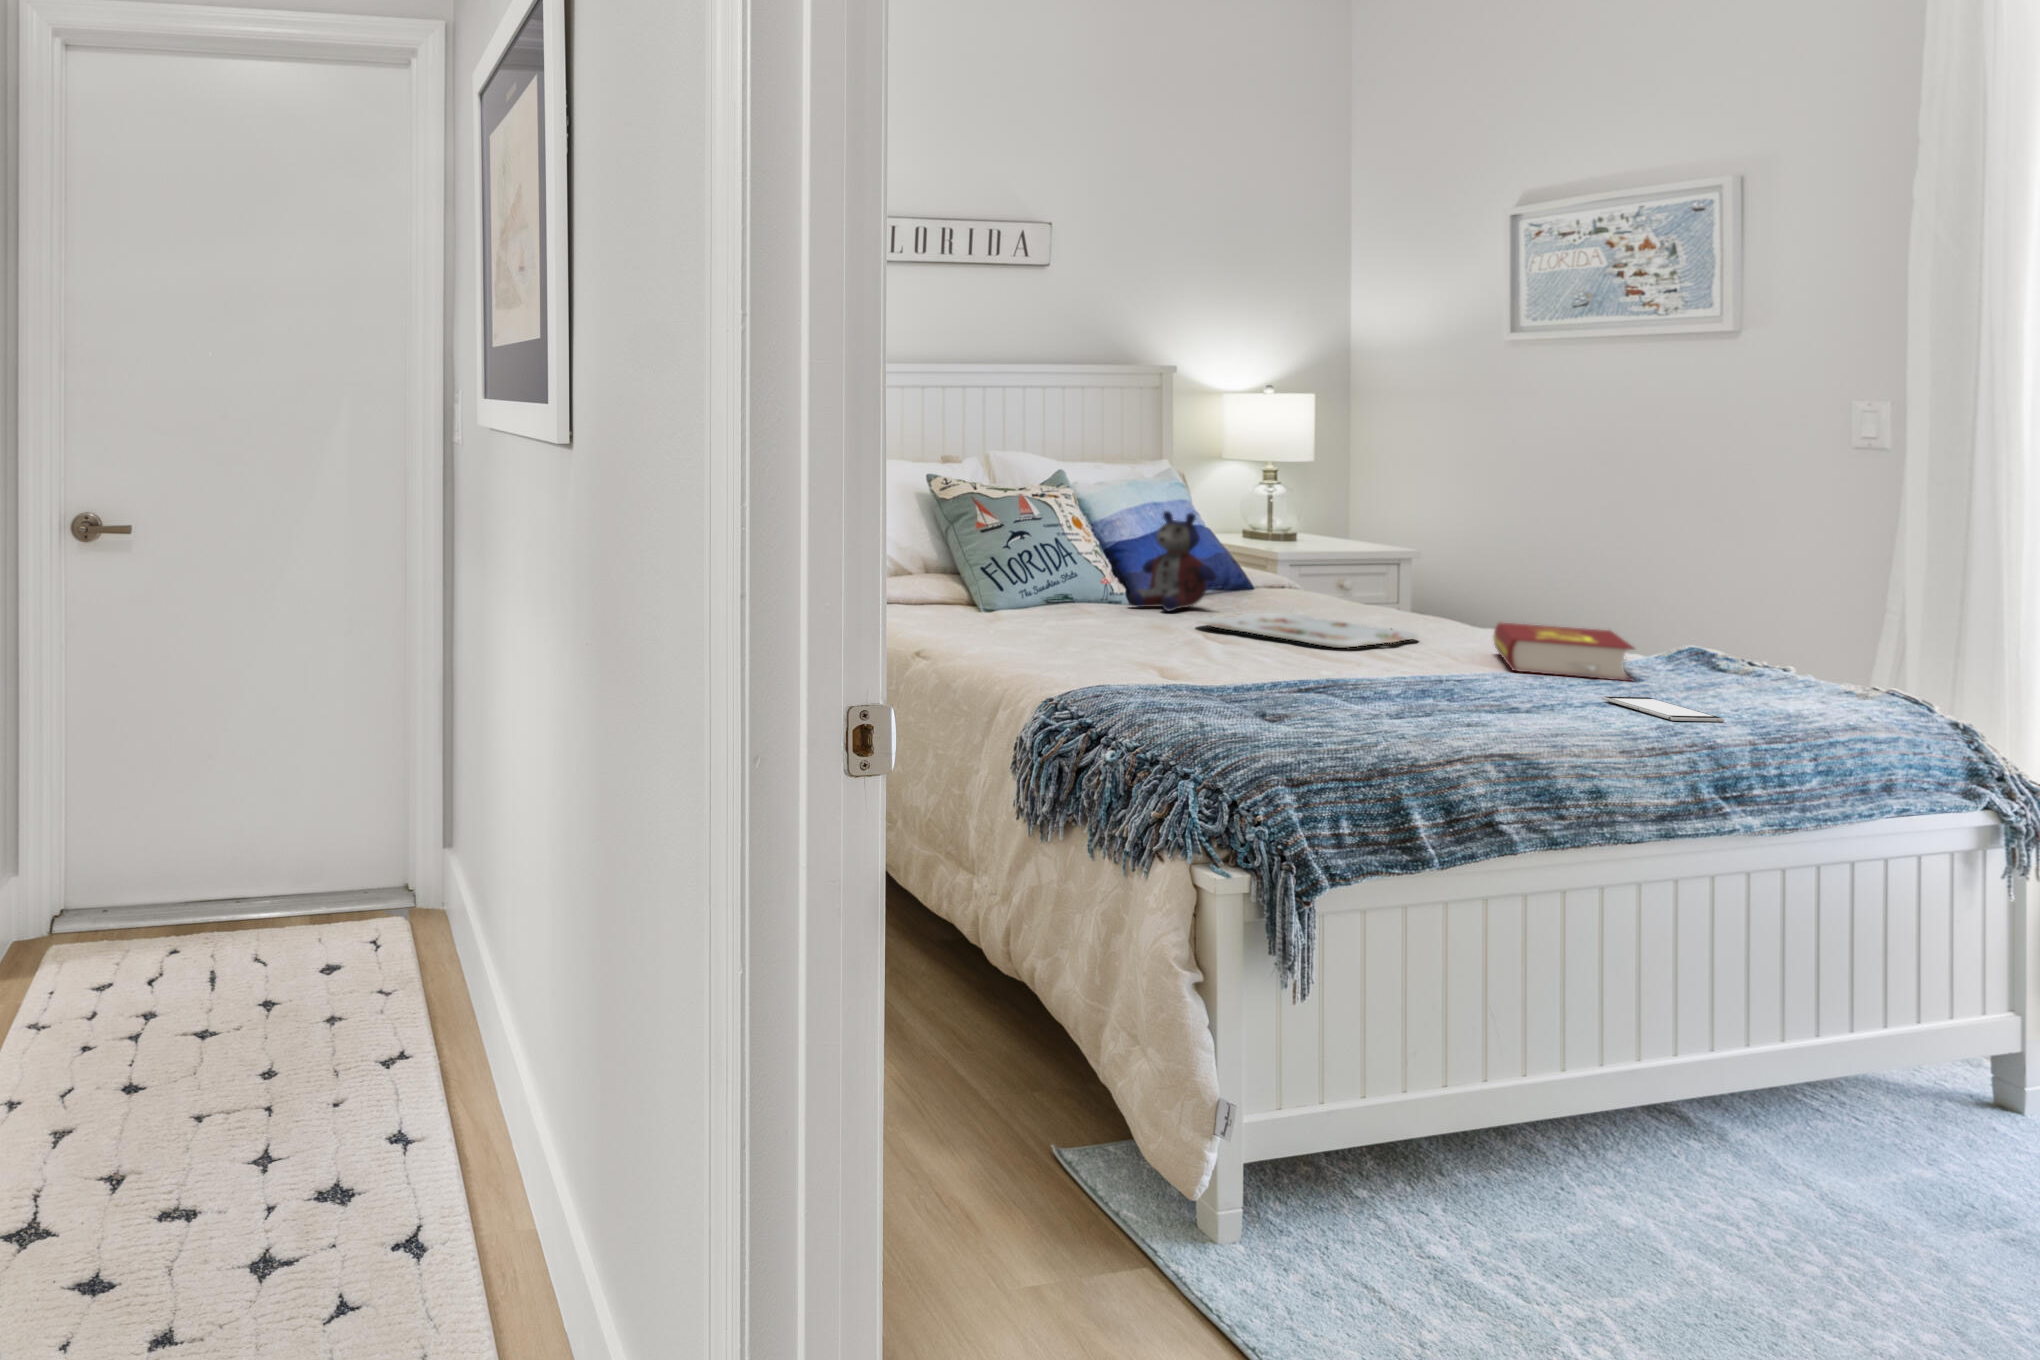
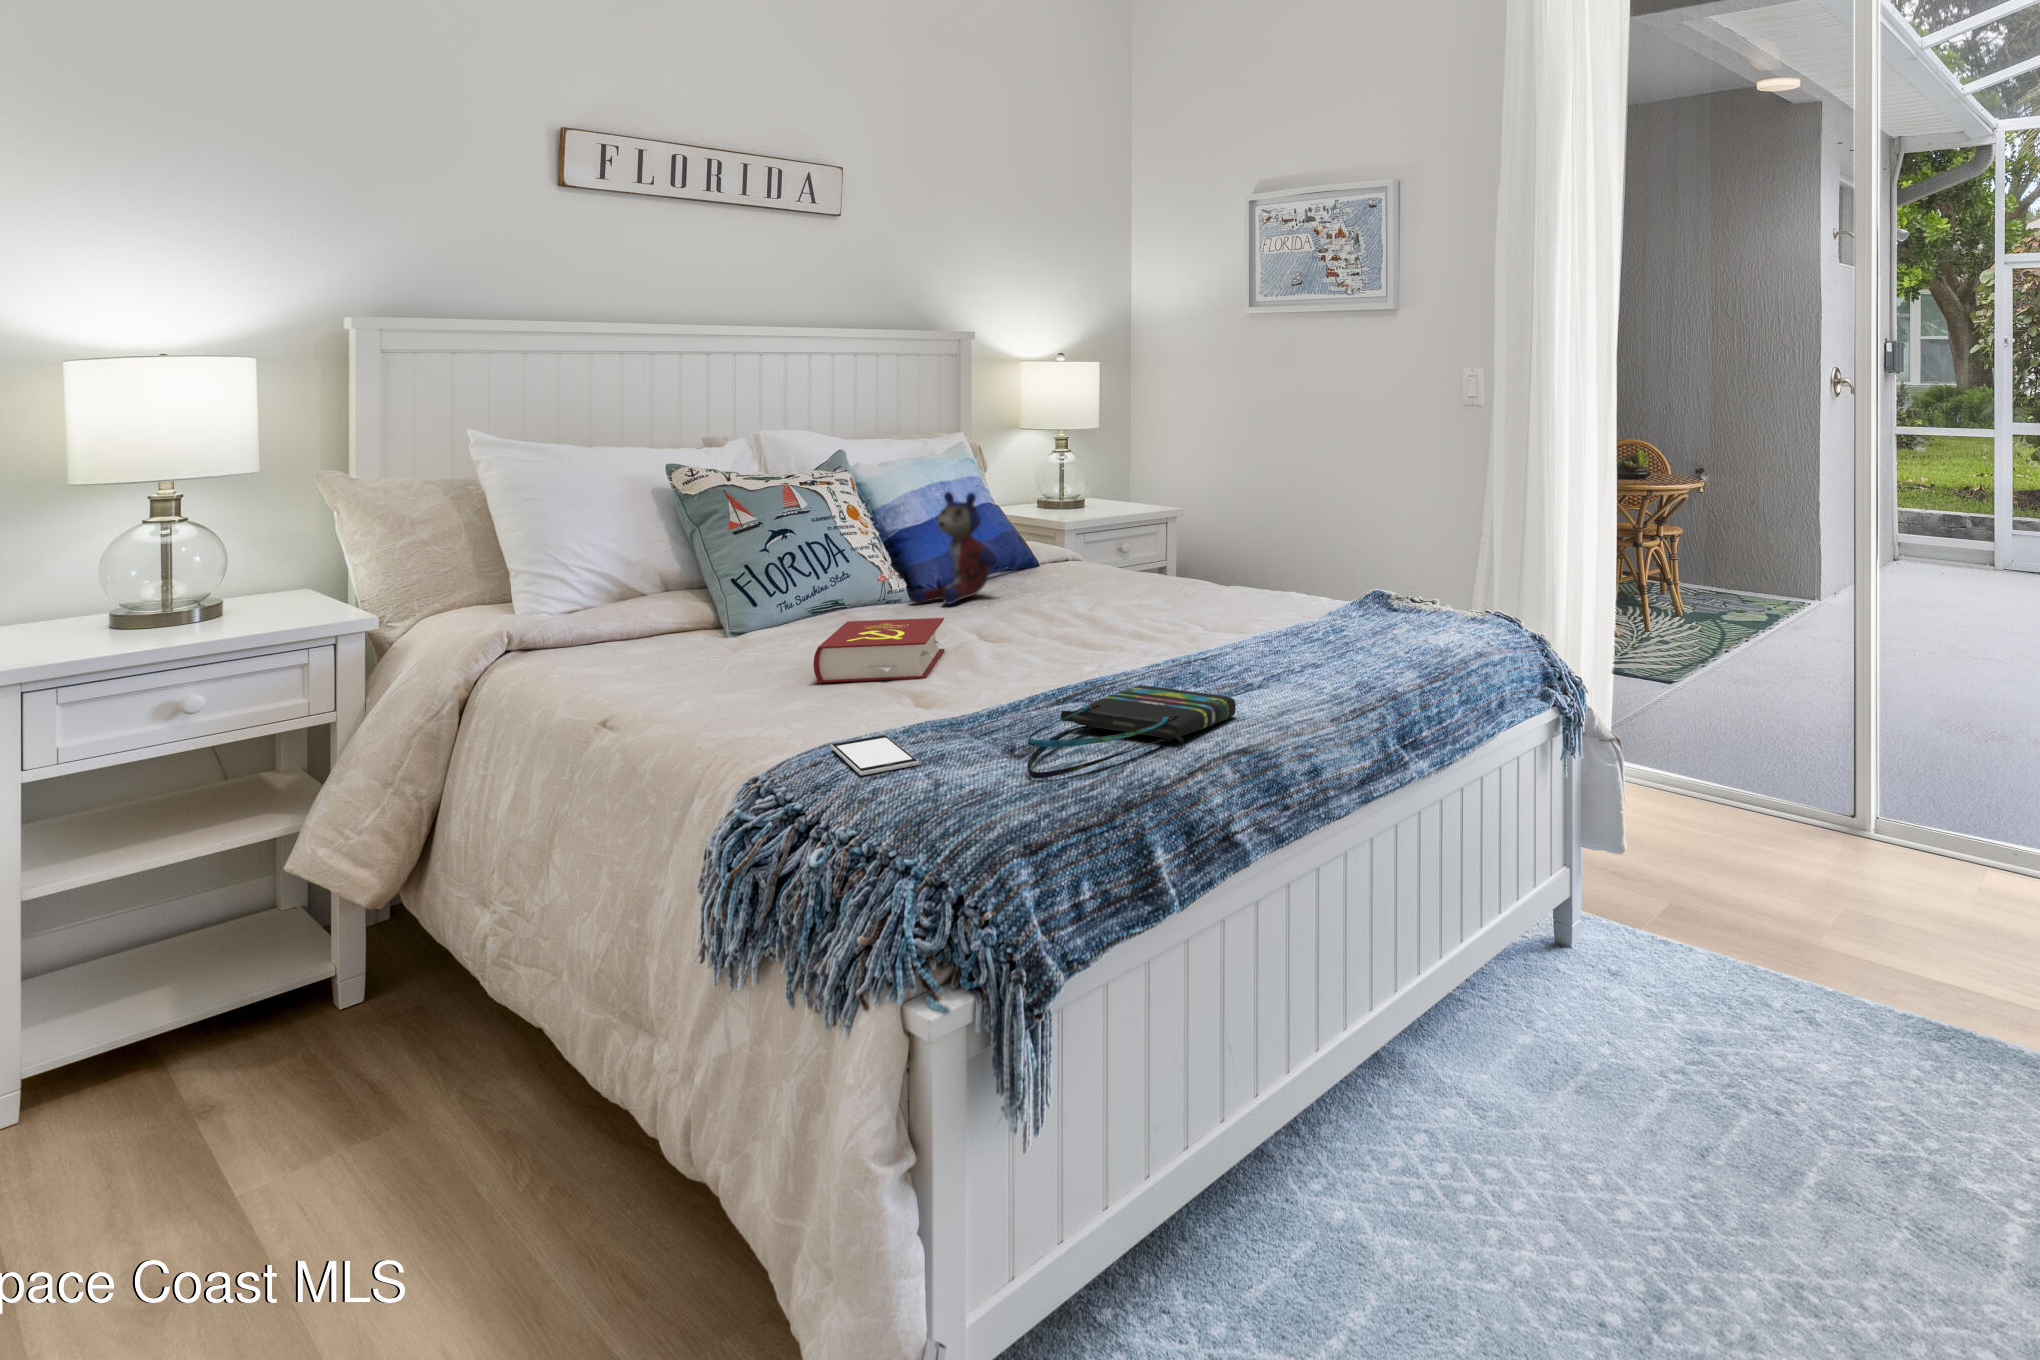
serving tray: present [1197,613,1418,648] -> none [971,594,1176,631]
book: present [1493,622,1634,681] -> present [814,618,945,683]
tote bag: none [1286,687,1499,737] -> present [1028,686,1236,778]
smartphone: present [1602,696,1725,722] -> present [830,735,919,775]

